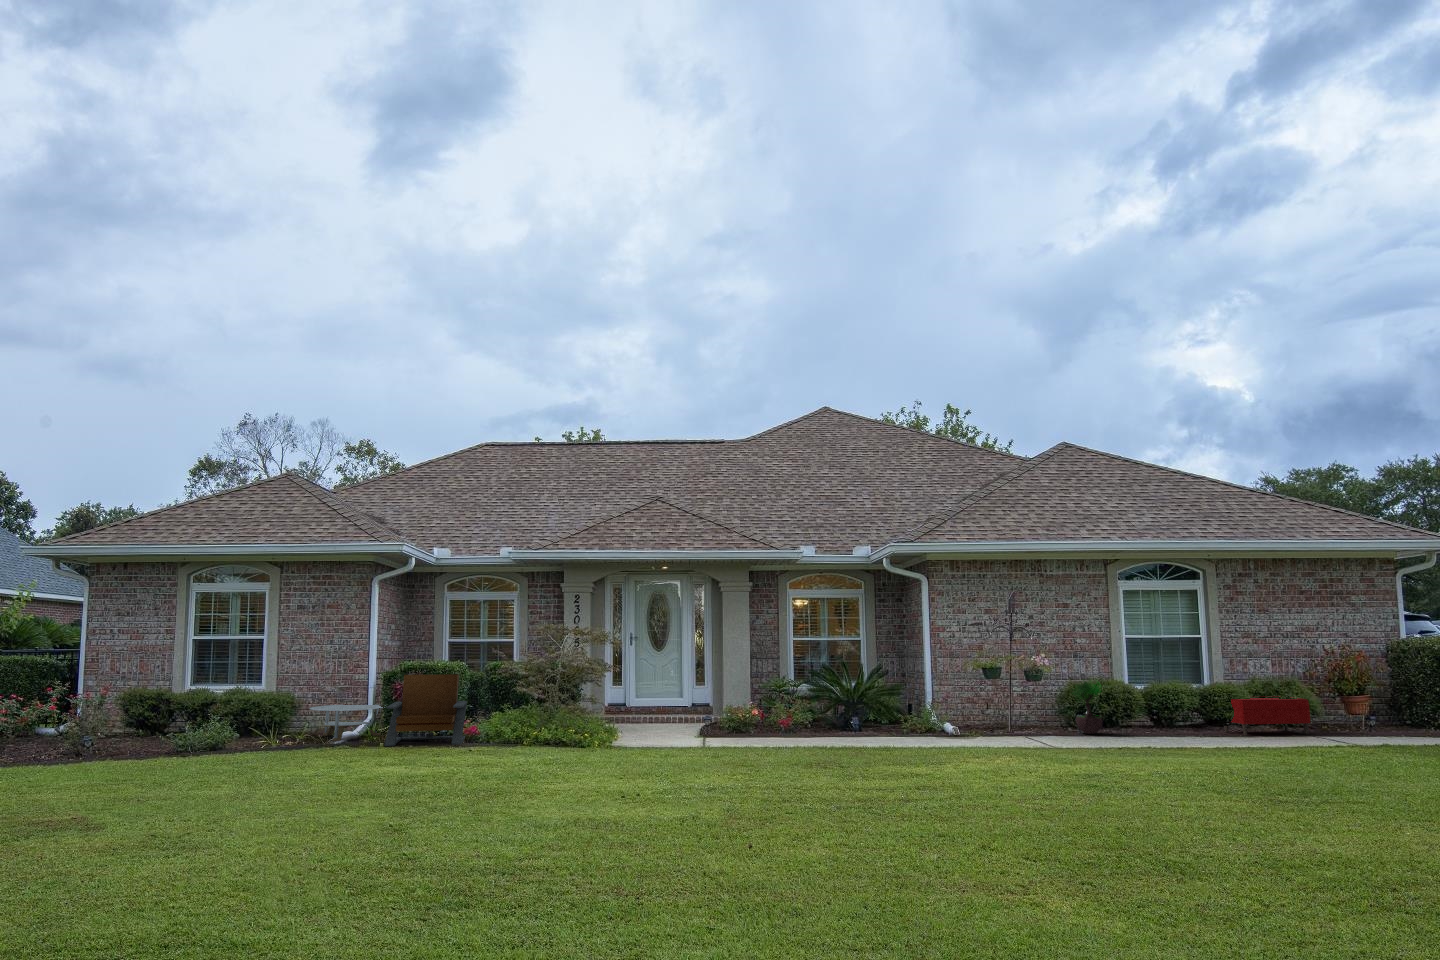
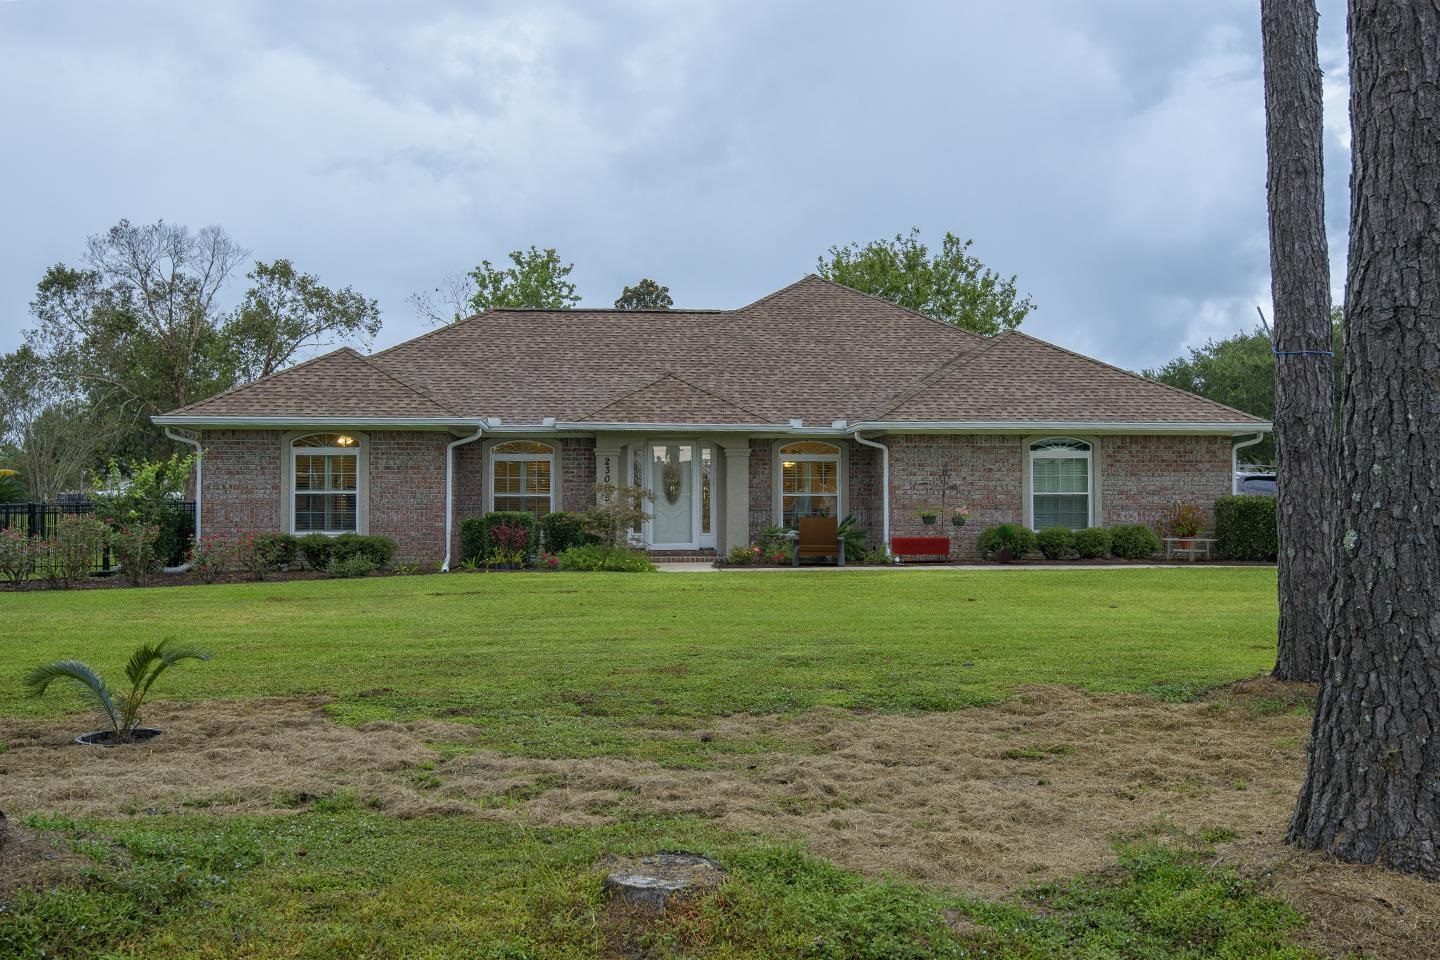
lounge chair: present [384,674,467,746] -> present [792,517,845,566]
bench: present [1224,698,1311,735] -> present [891,537,950,563]
round table: present [310,705,385,741] -> present [1164,538,1216,562]

